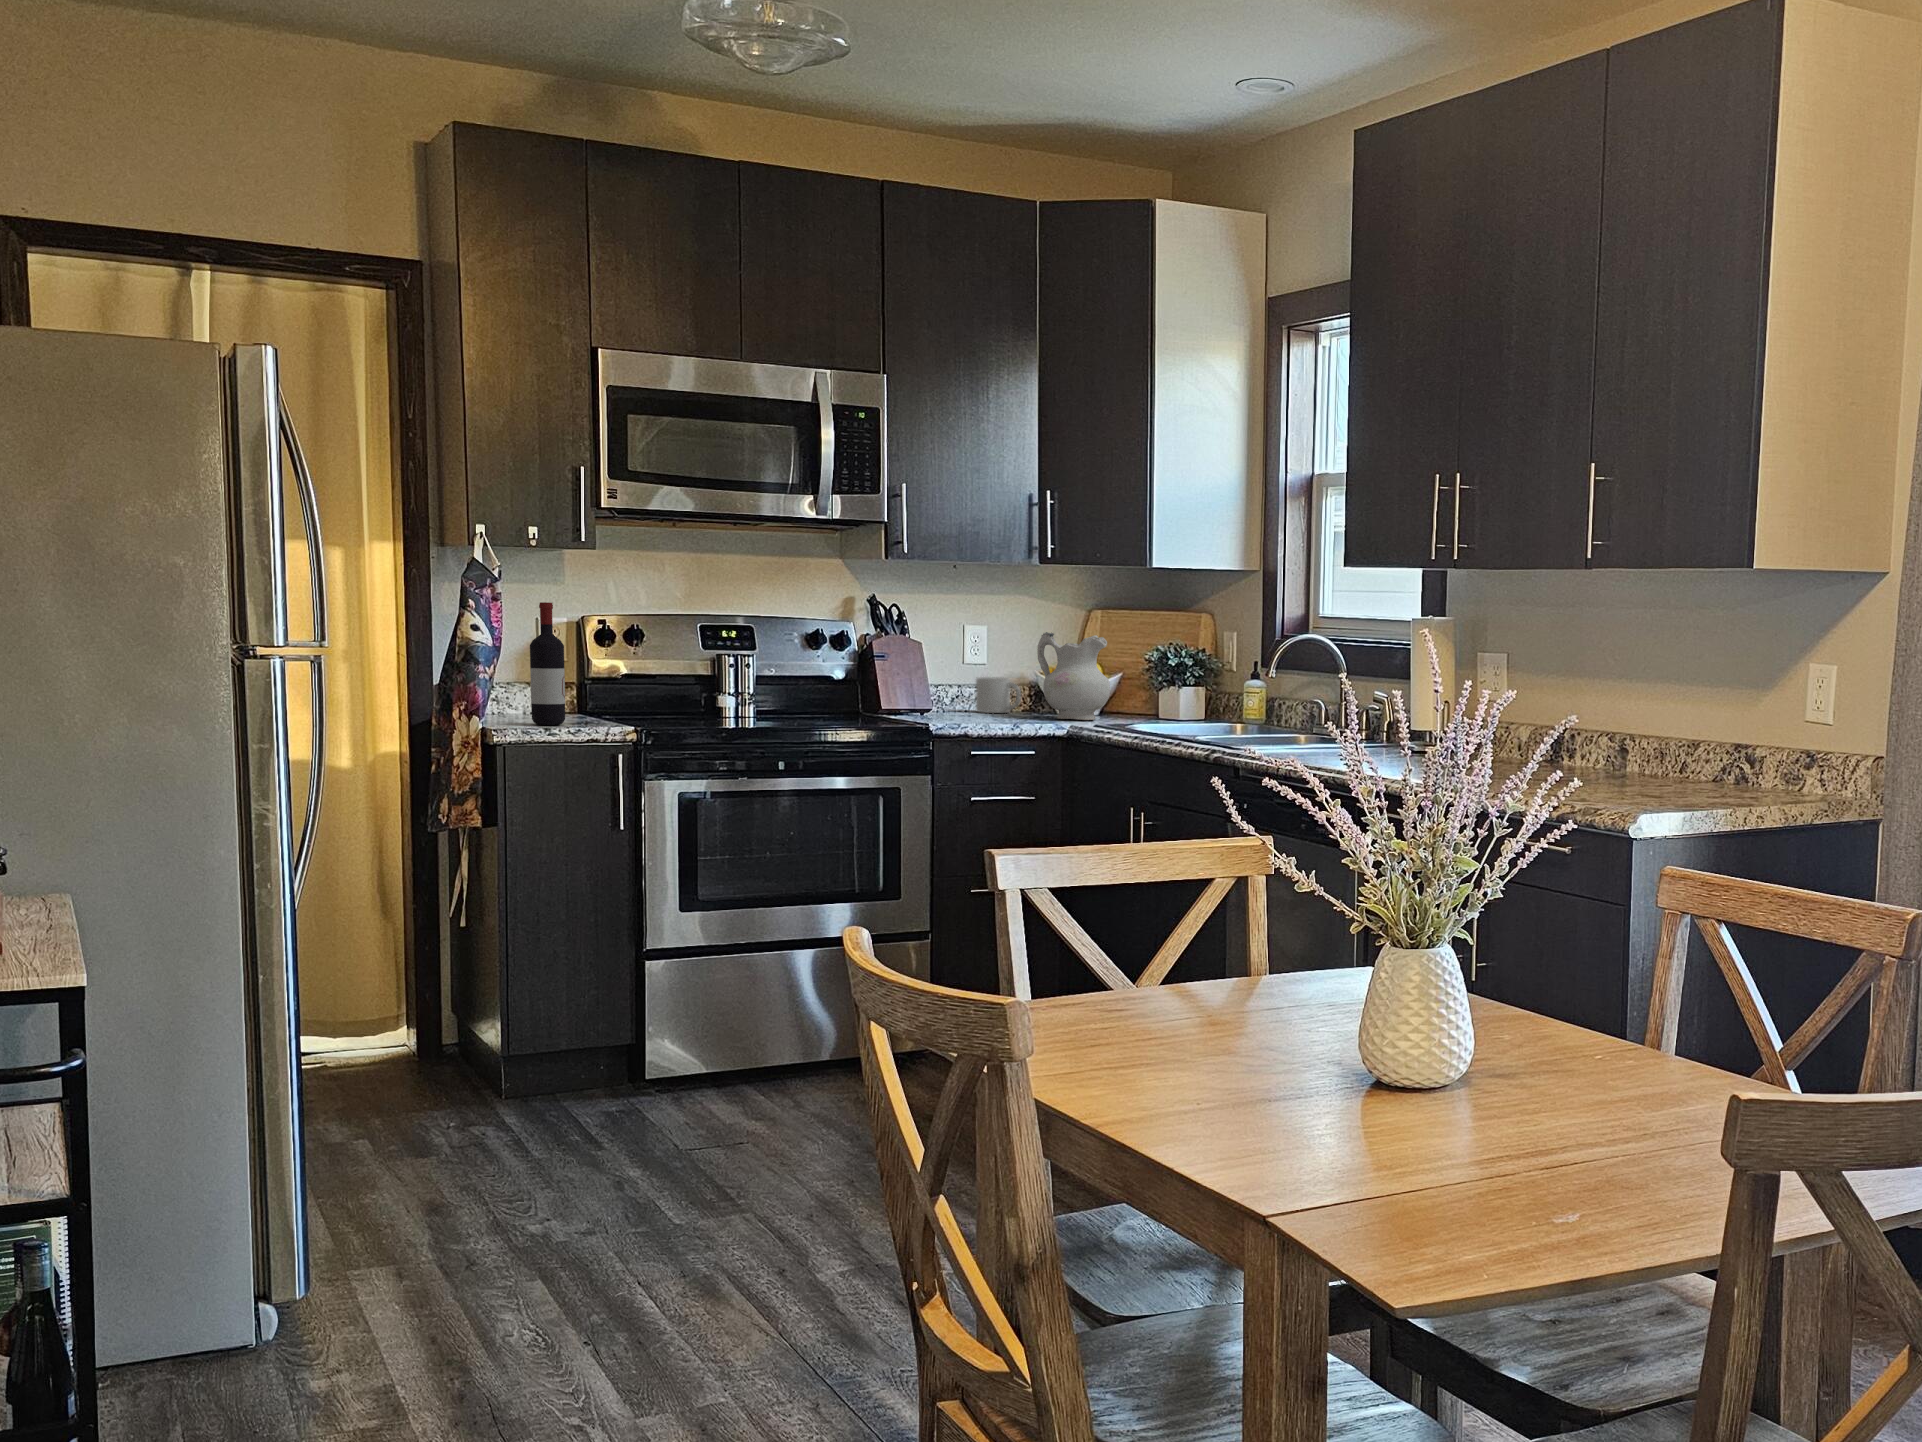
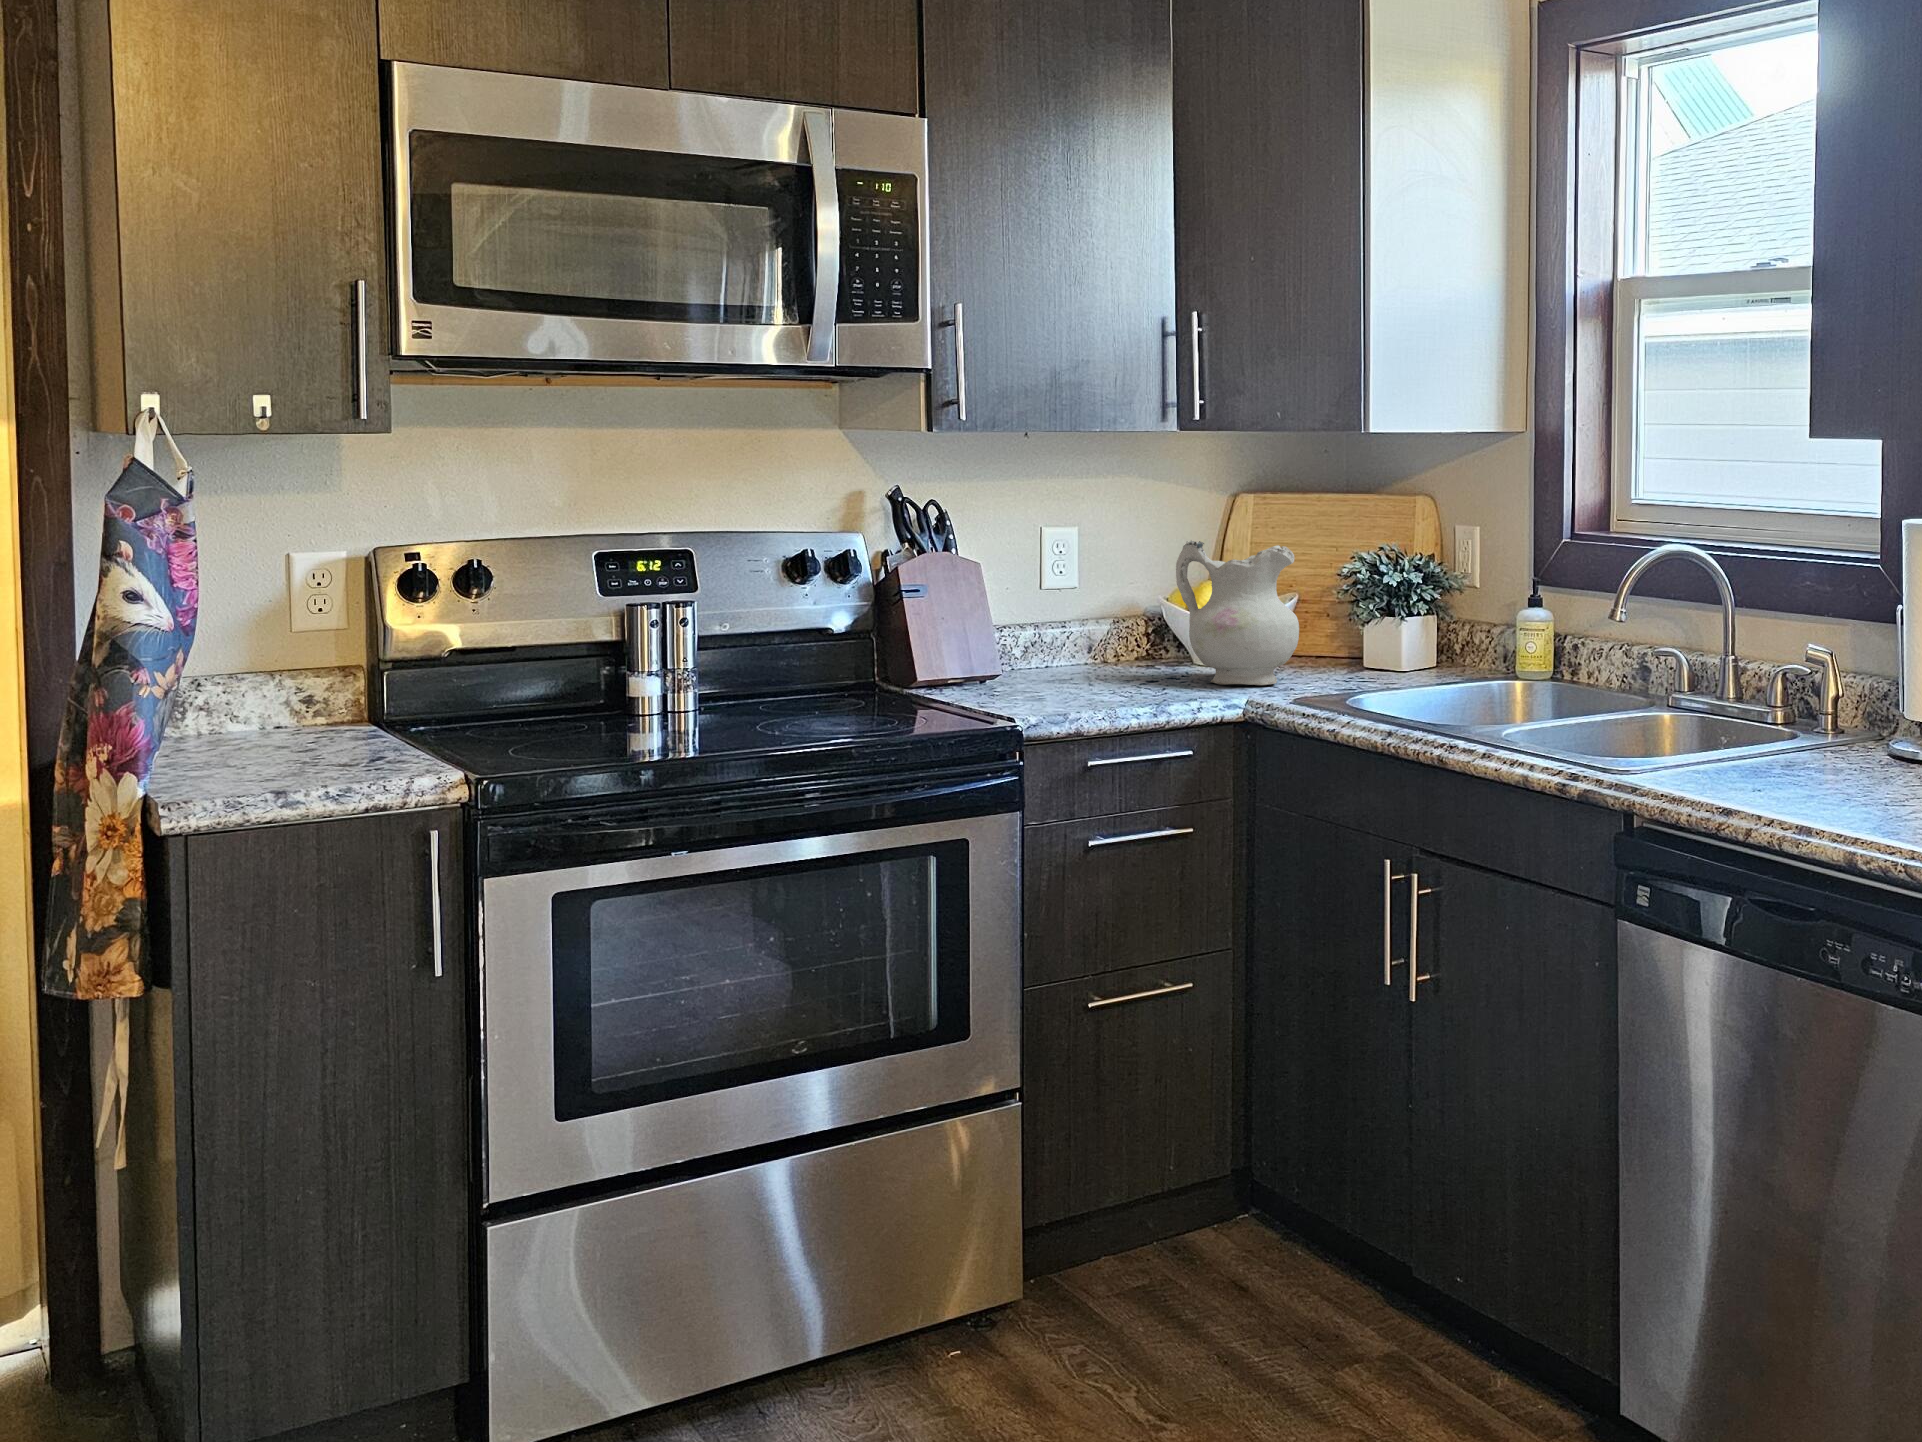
wine bottle: present [530,602,565,725] -> none [249,539,326,777]
mug: present [976,677,1021,713] -> none [1069,612,1146,673]

